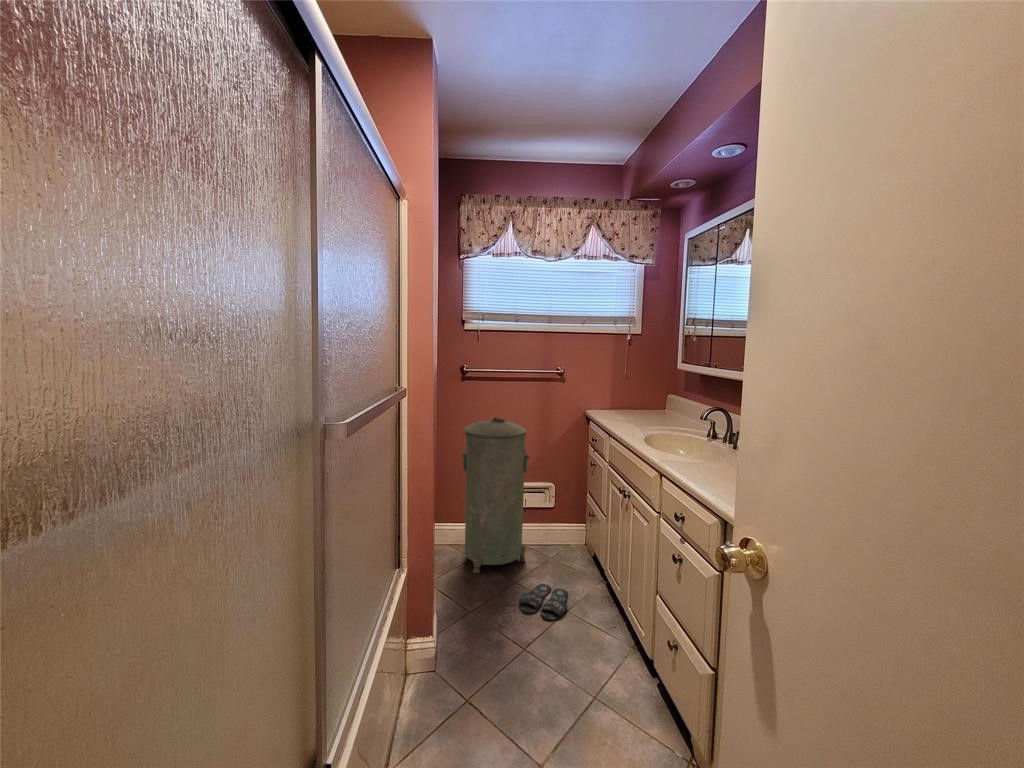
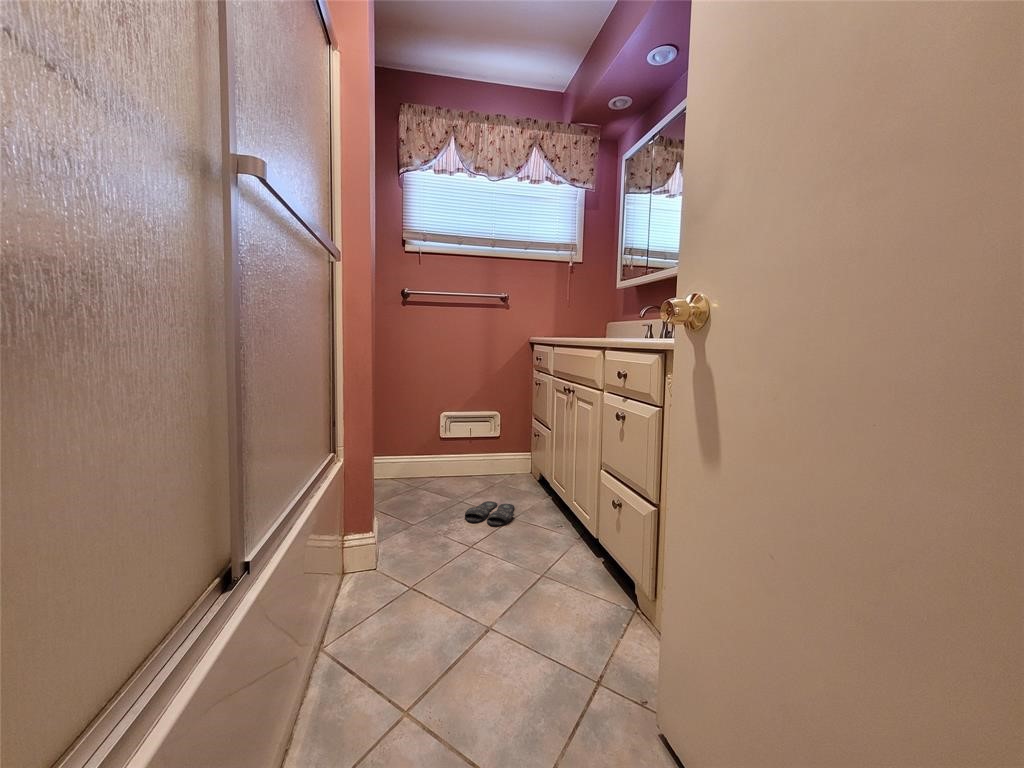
trash can: present [462,417,529,574] -> none [403,336,474,497]

